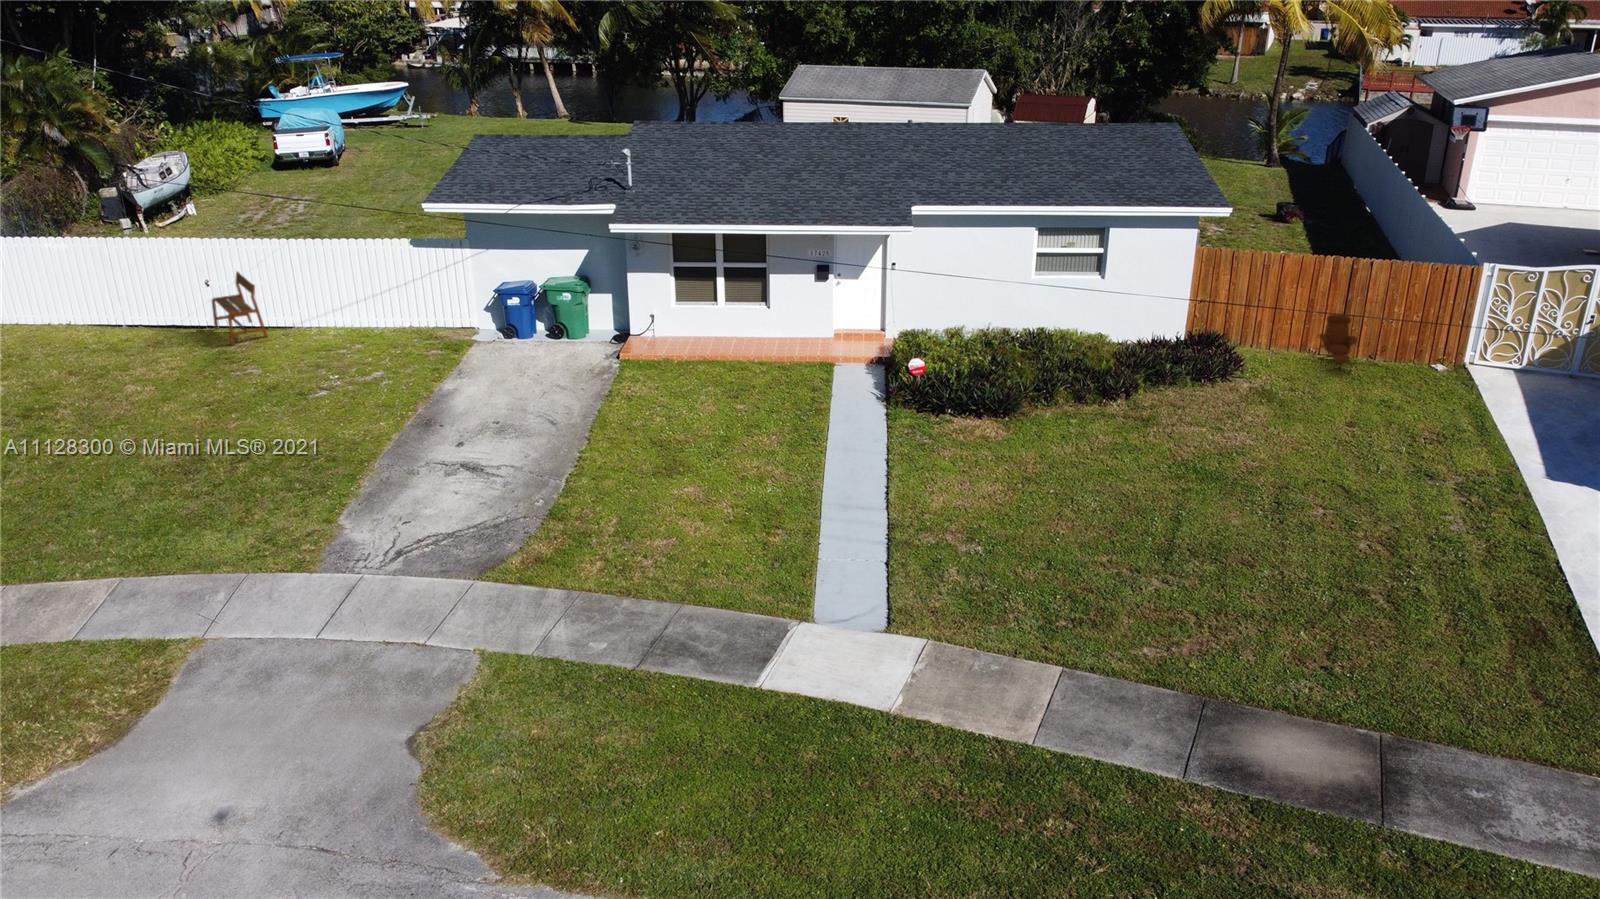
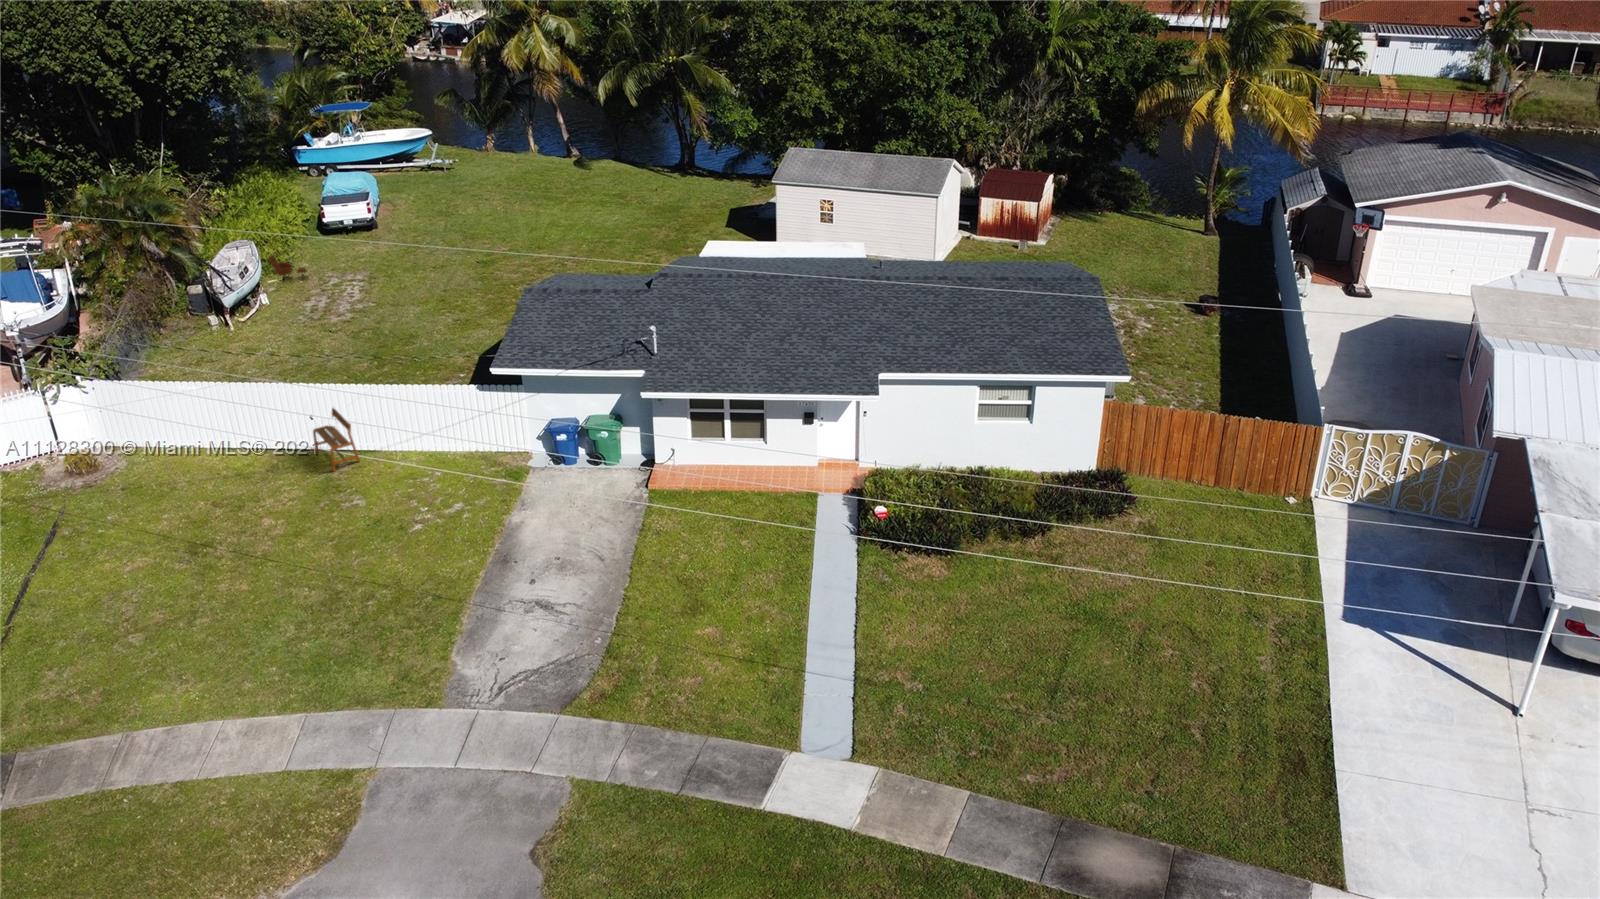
lounge chair: present [1319,314,1357,371] -> present [269,255,306,278]

